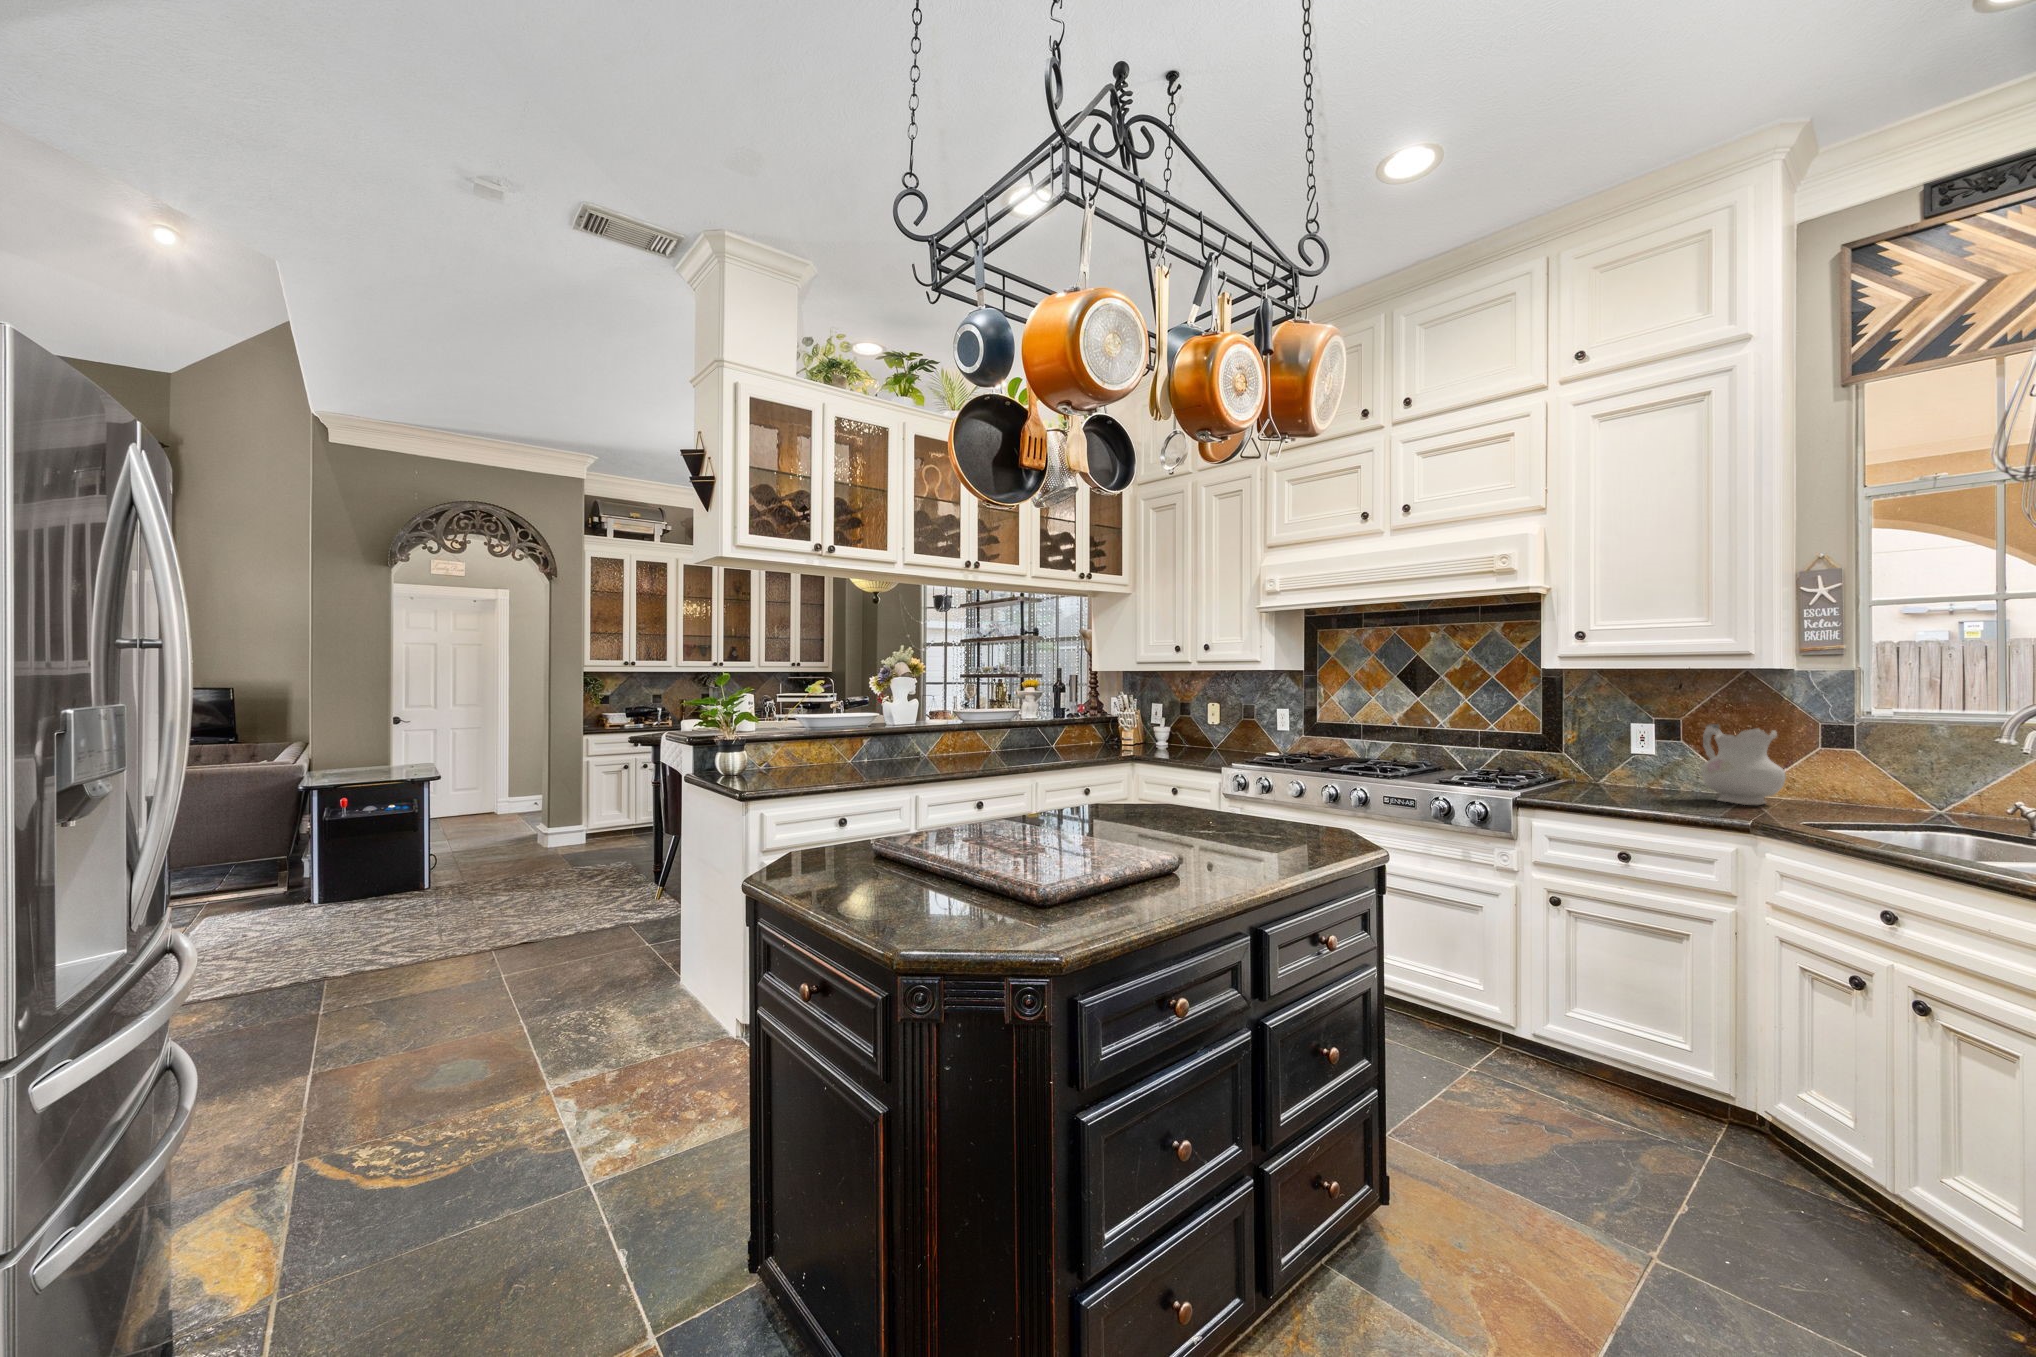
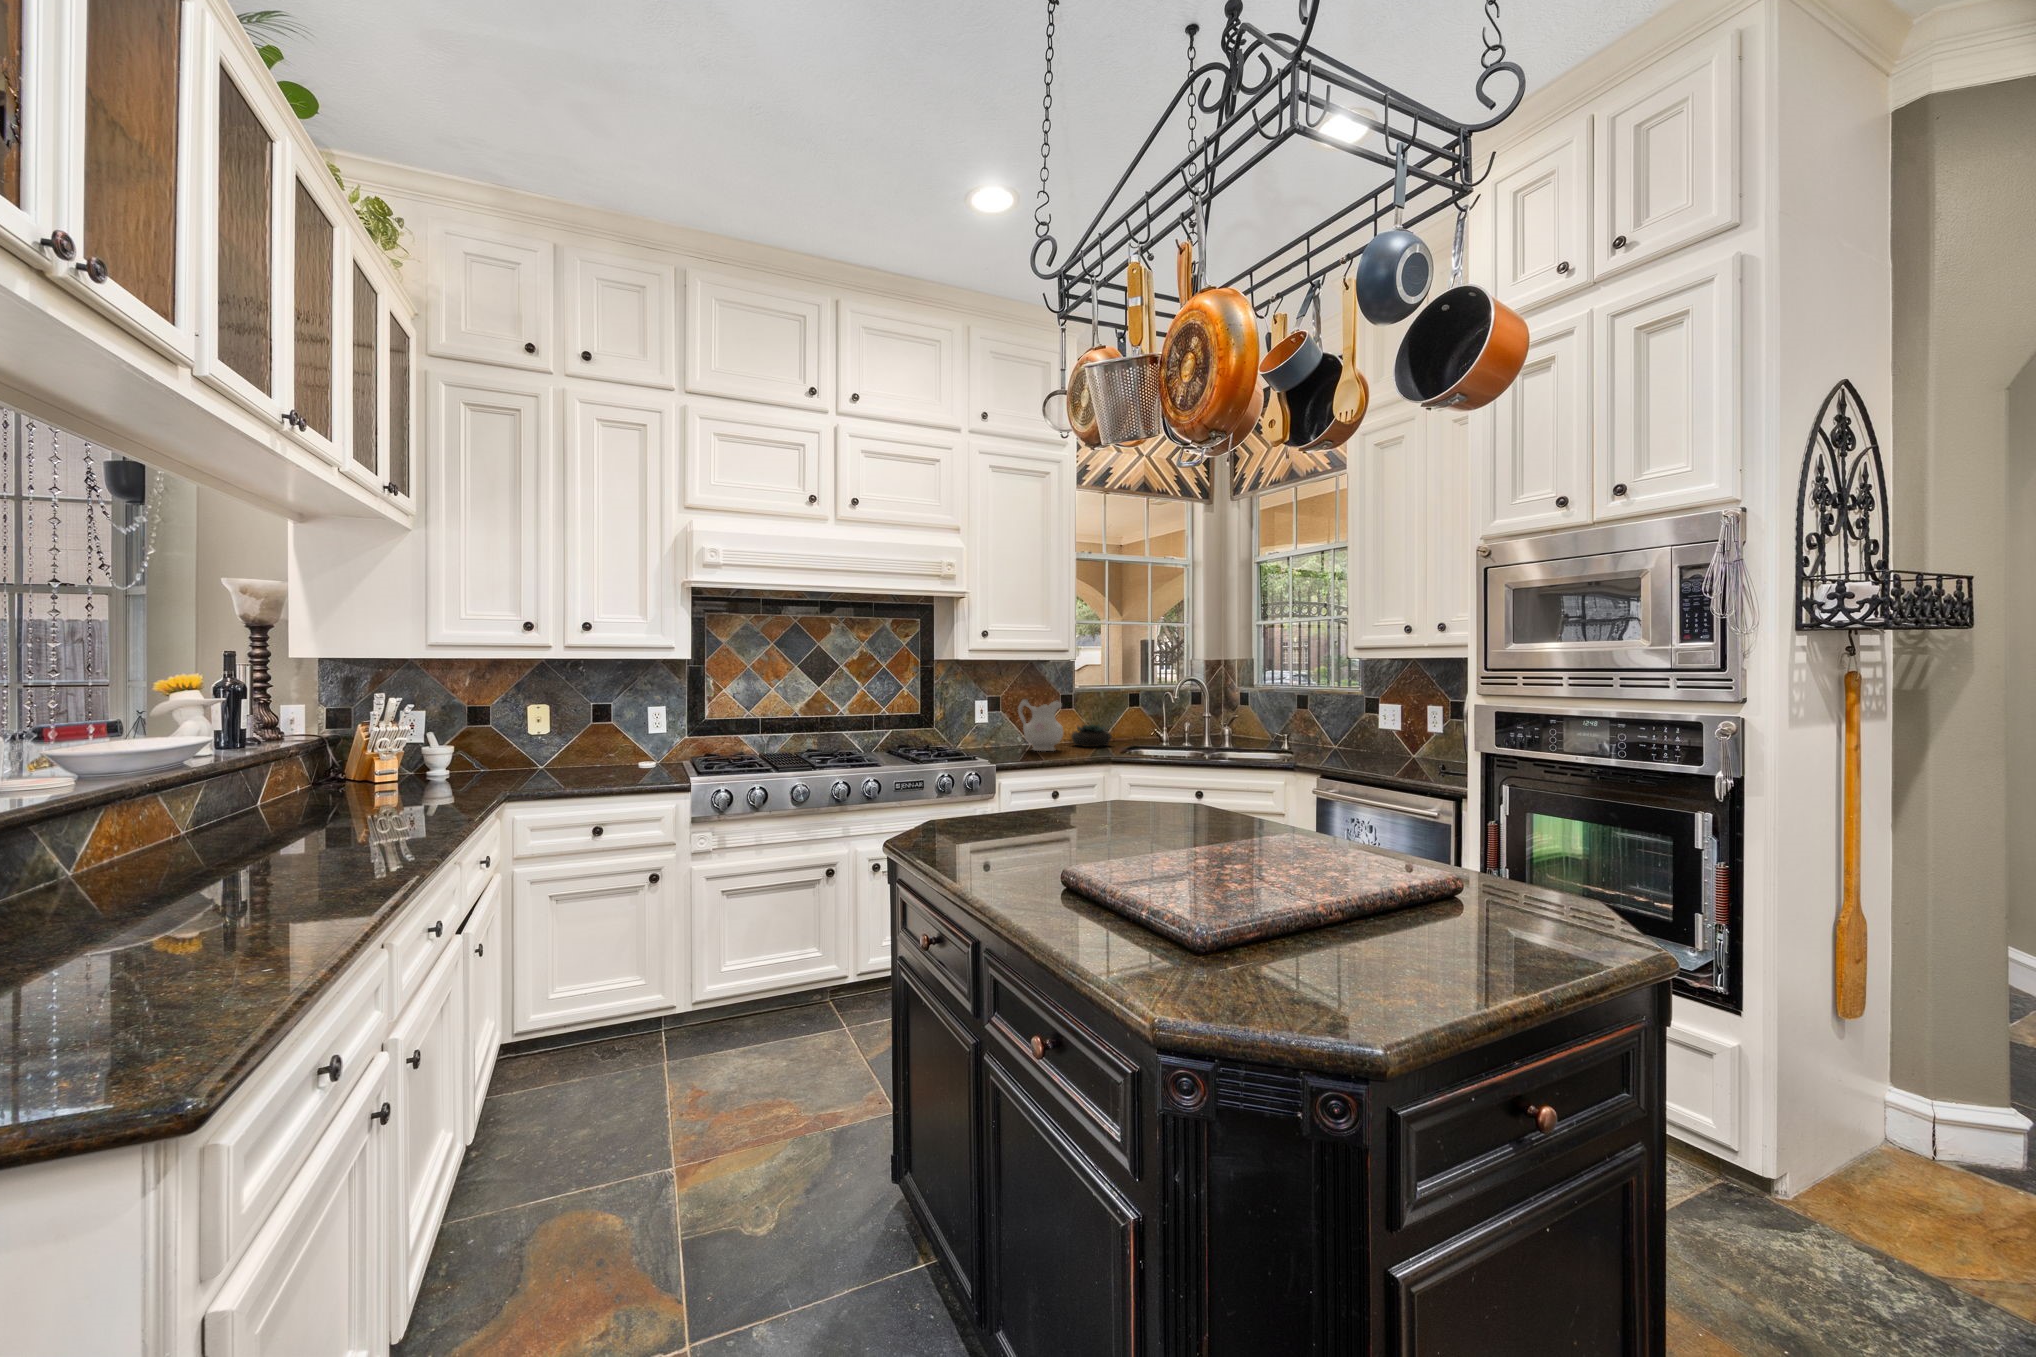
succulent plant: none [1845,775,1942,818] -> present [1071,724,1112,747]

